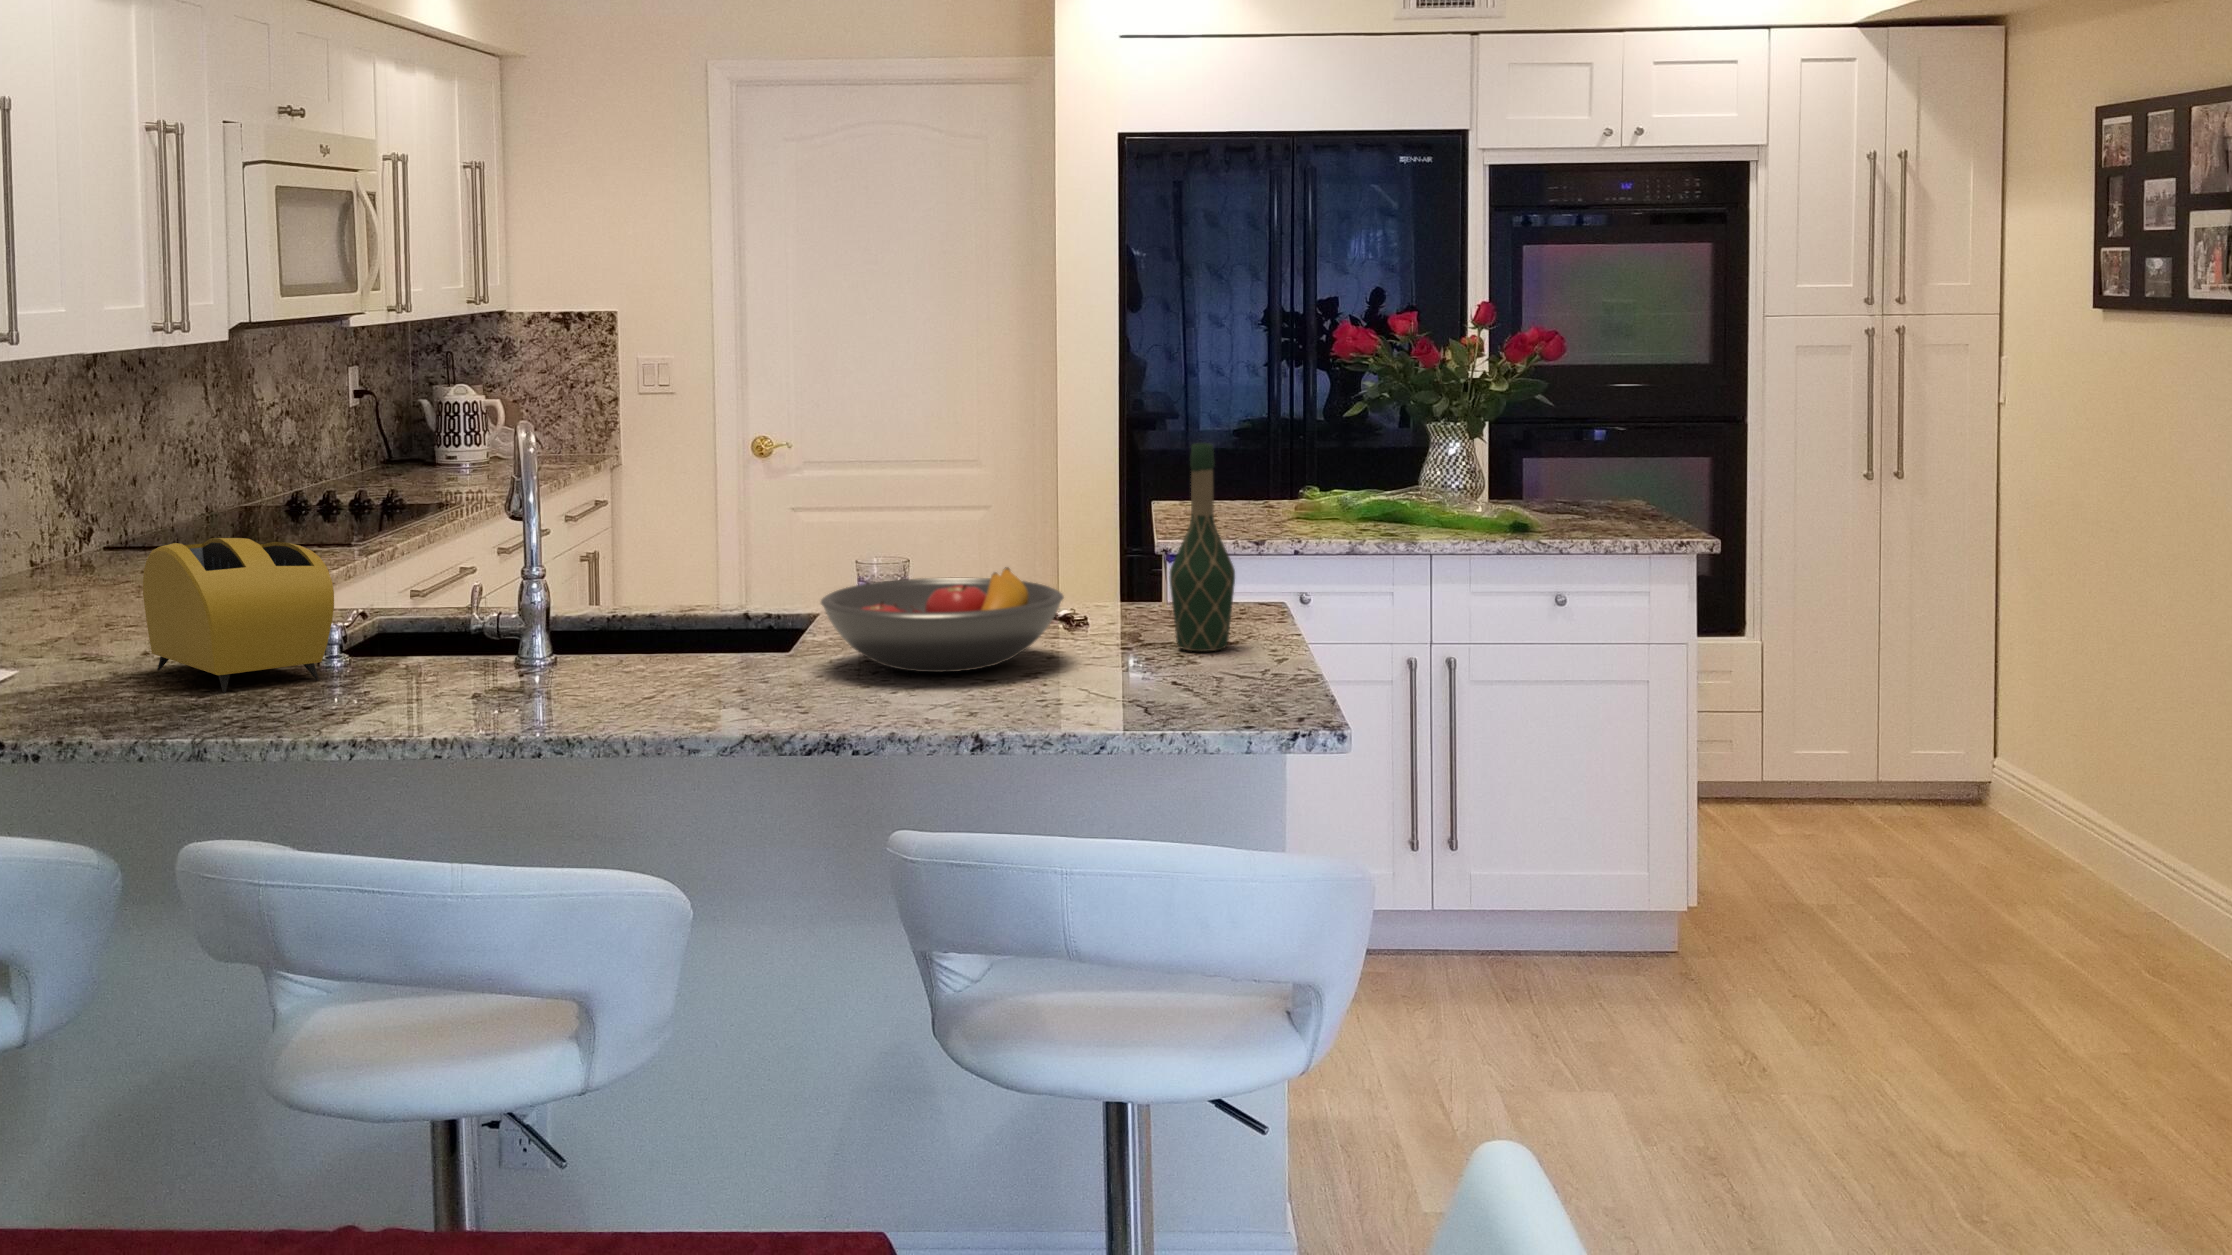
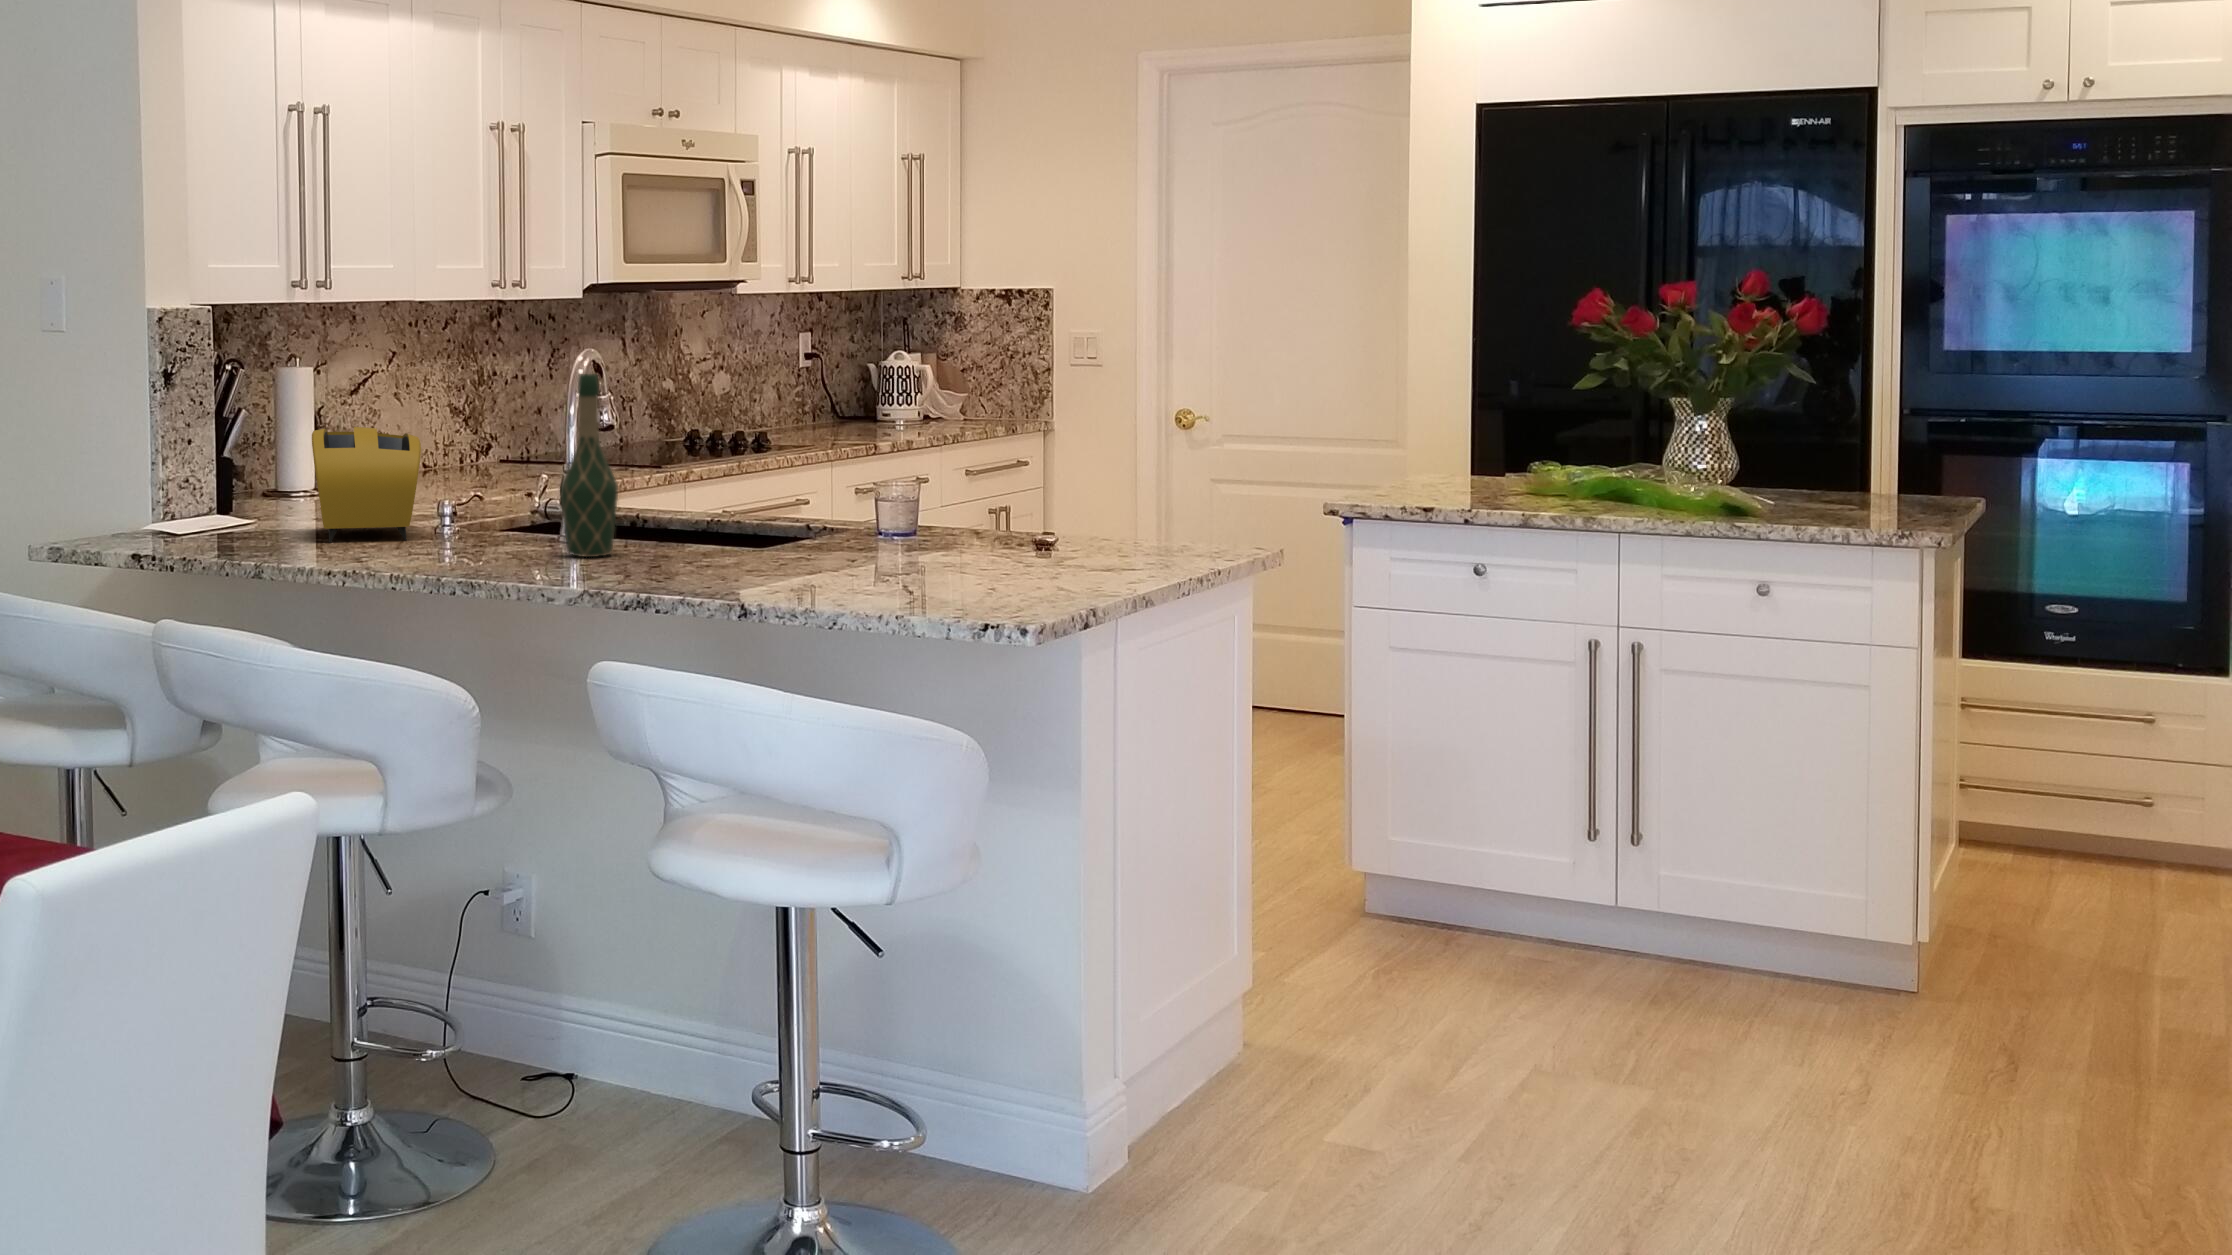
wine bottle: present [1170,443,1235,651] -> present [560,374,618,557]
fruit bowl: present [821,567,1064,672] -> none [738,483,958,567]

